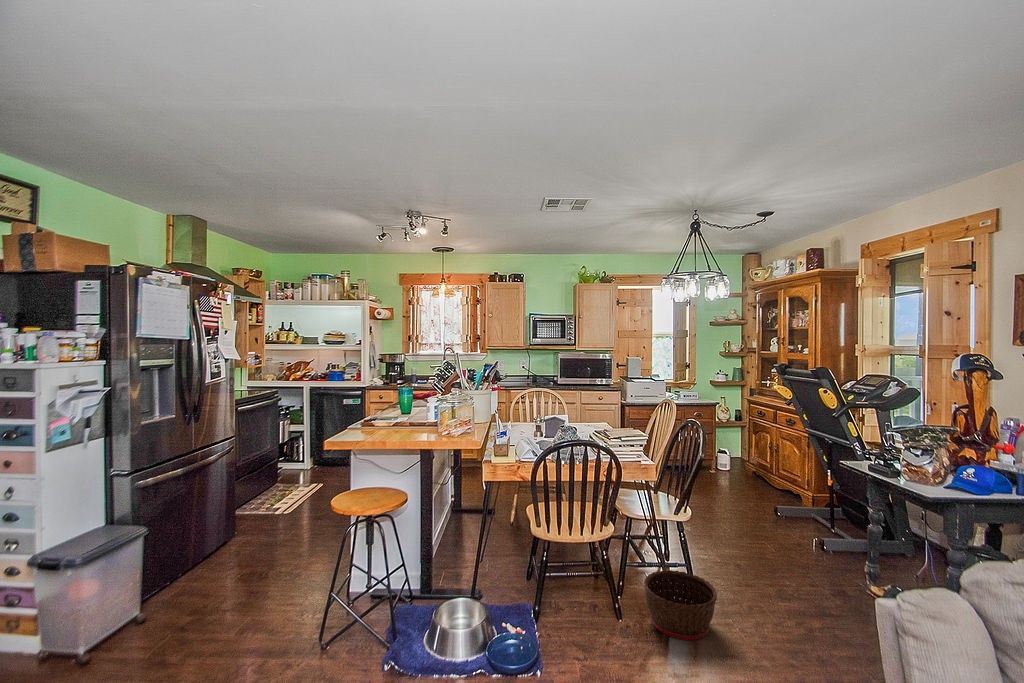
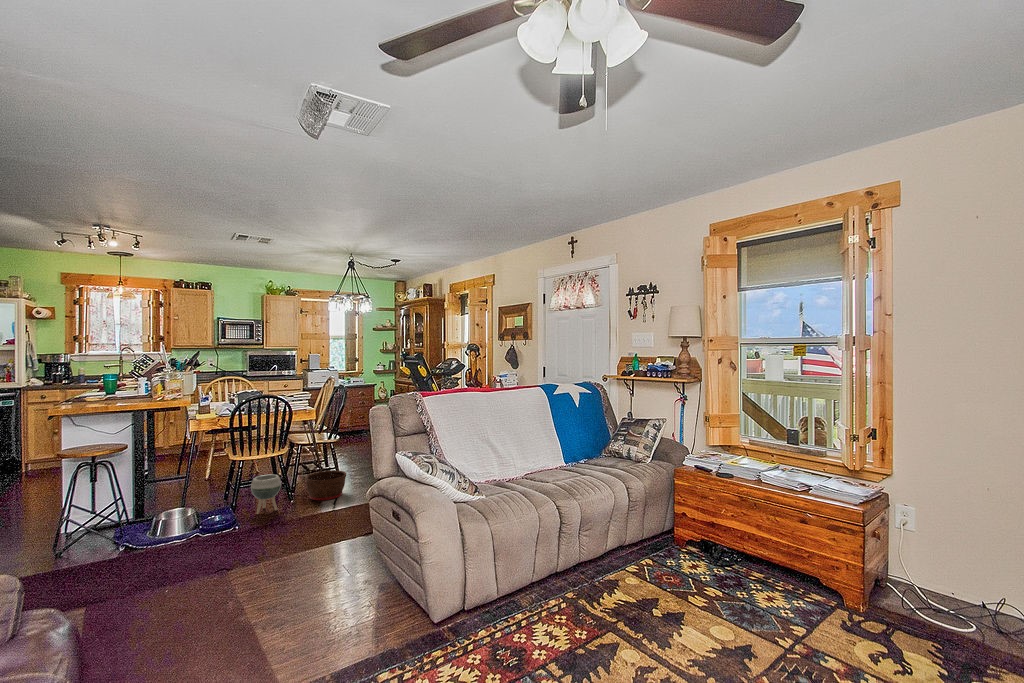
planter: none [561,572,607,644] -> present [251,474,281,514]

